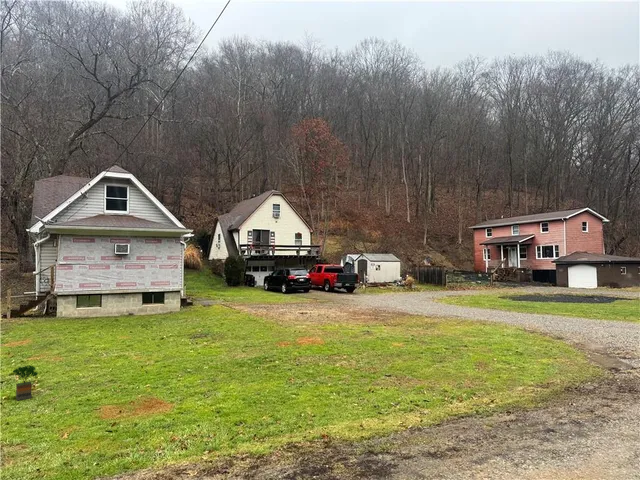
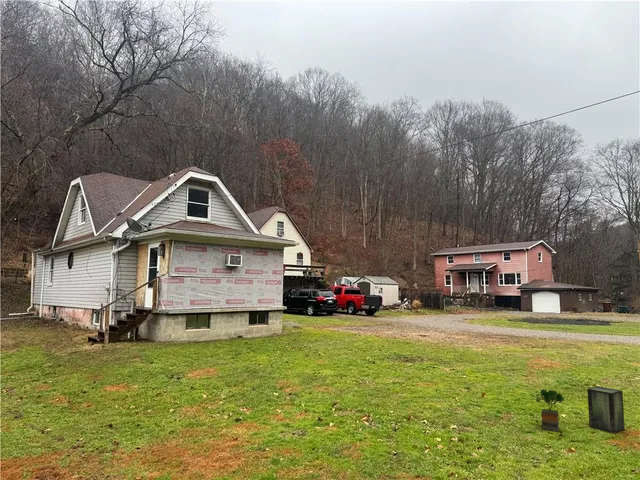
storage box: none [52,365,81,406] -> present [587,386,625,433]

